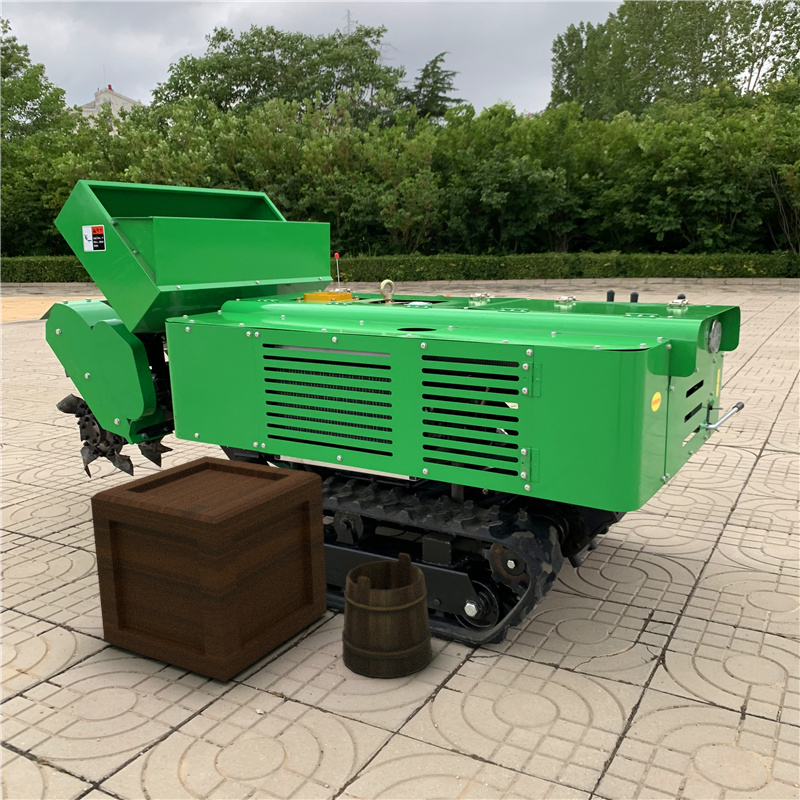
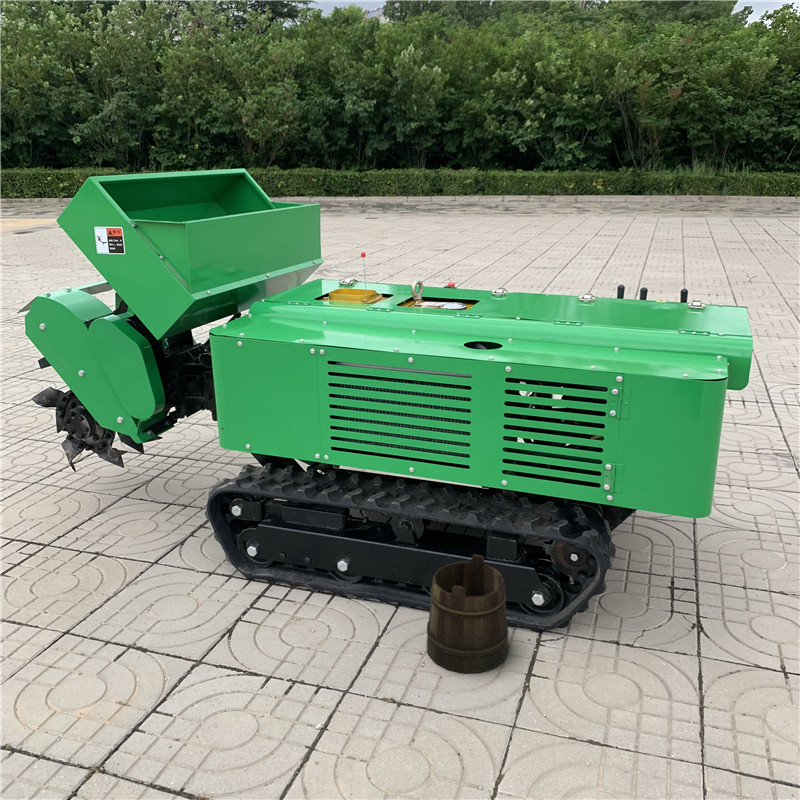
wooden crate: present [91,456,327,682] -> none [179,467,390,694]

